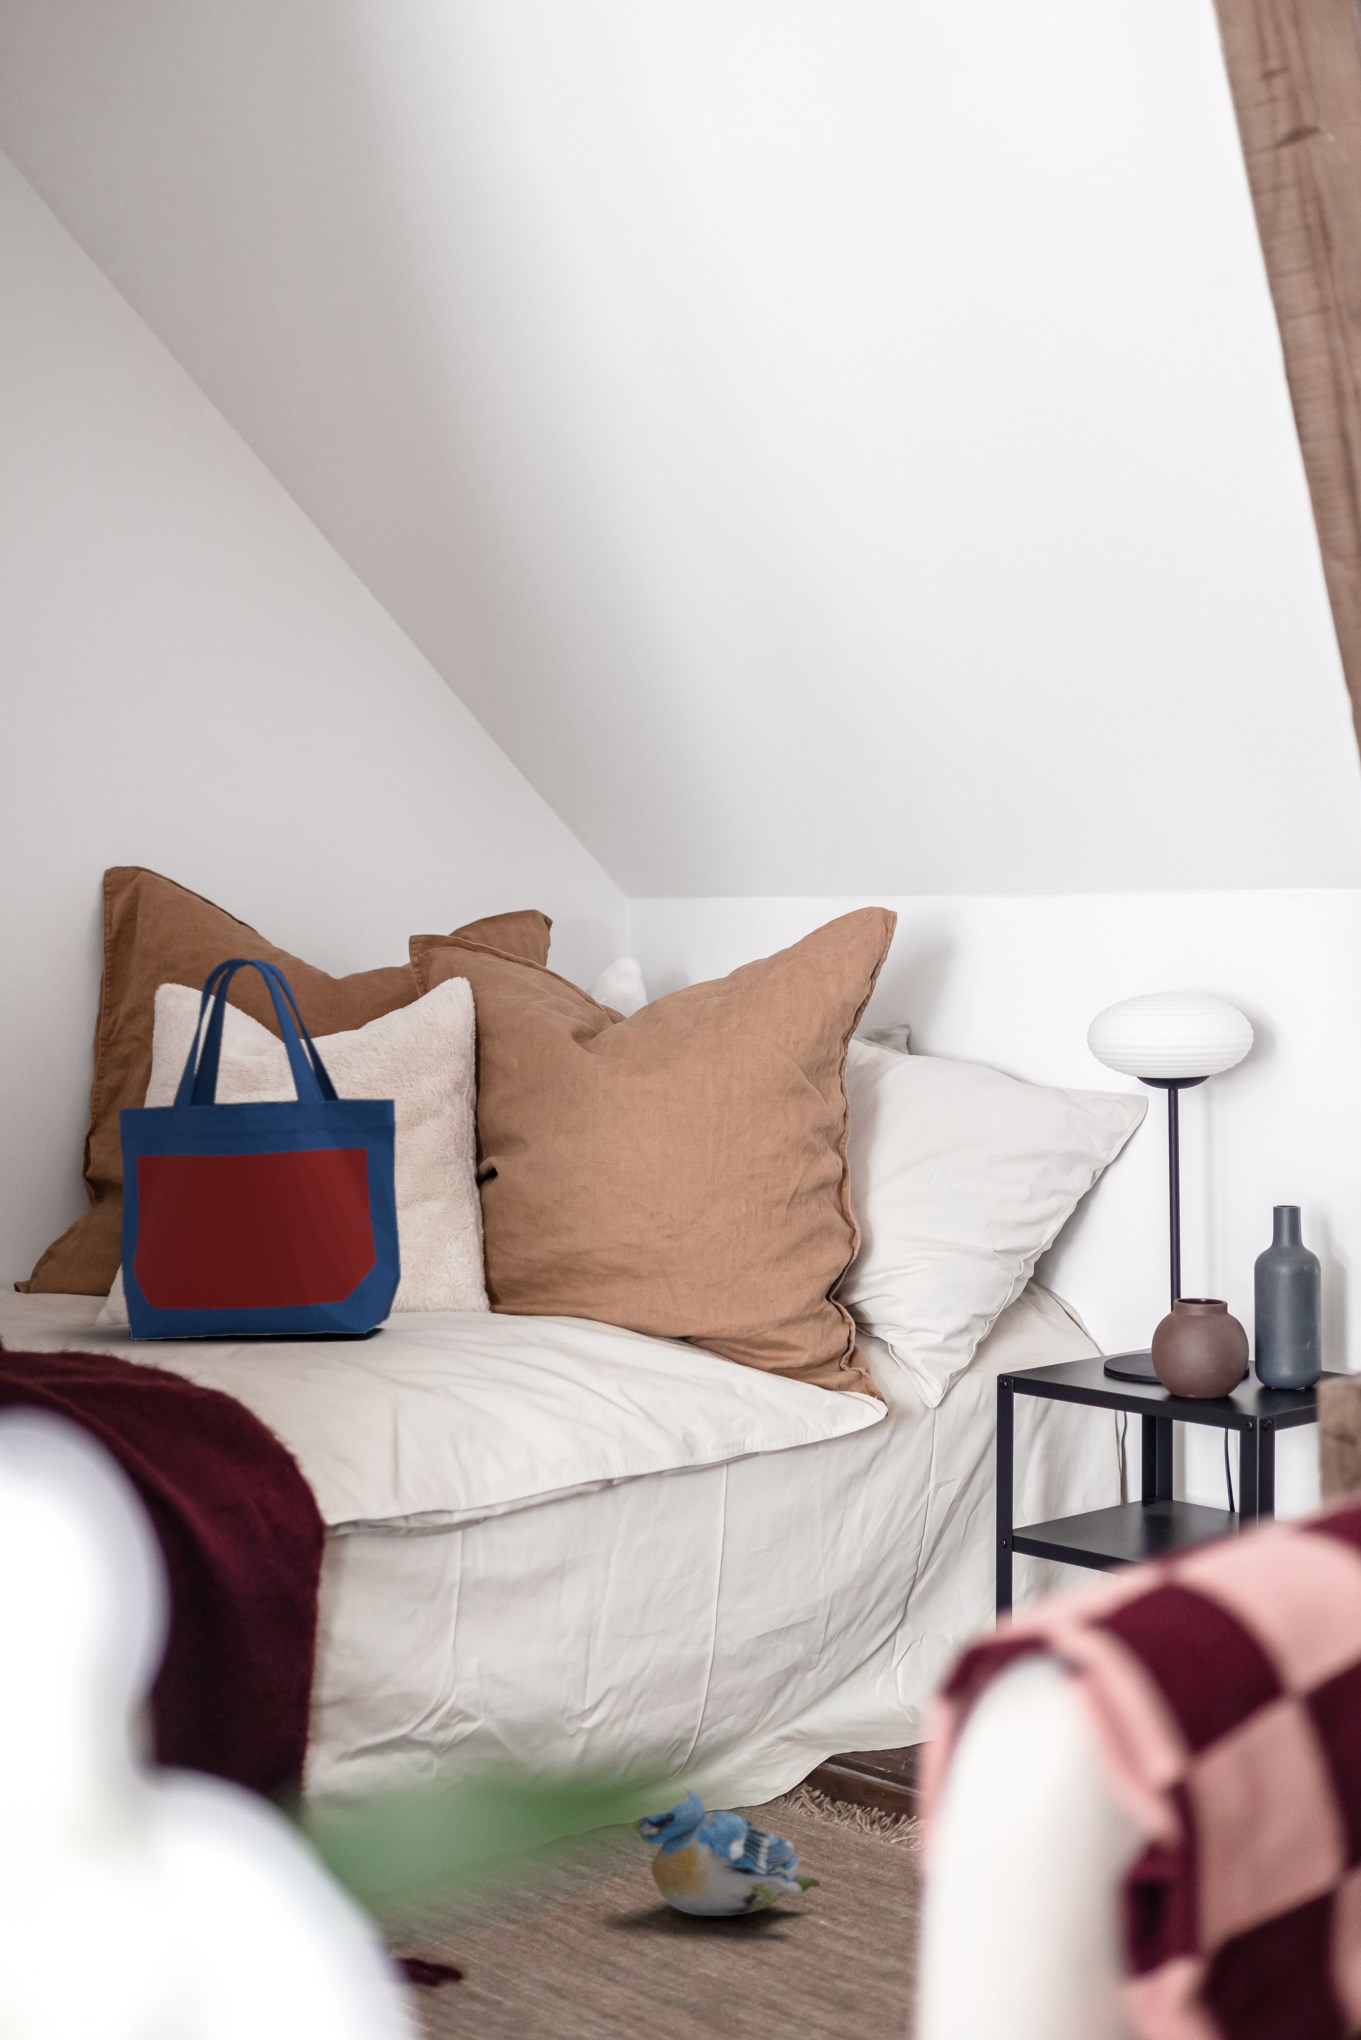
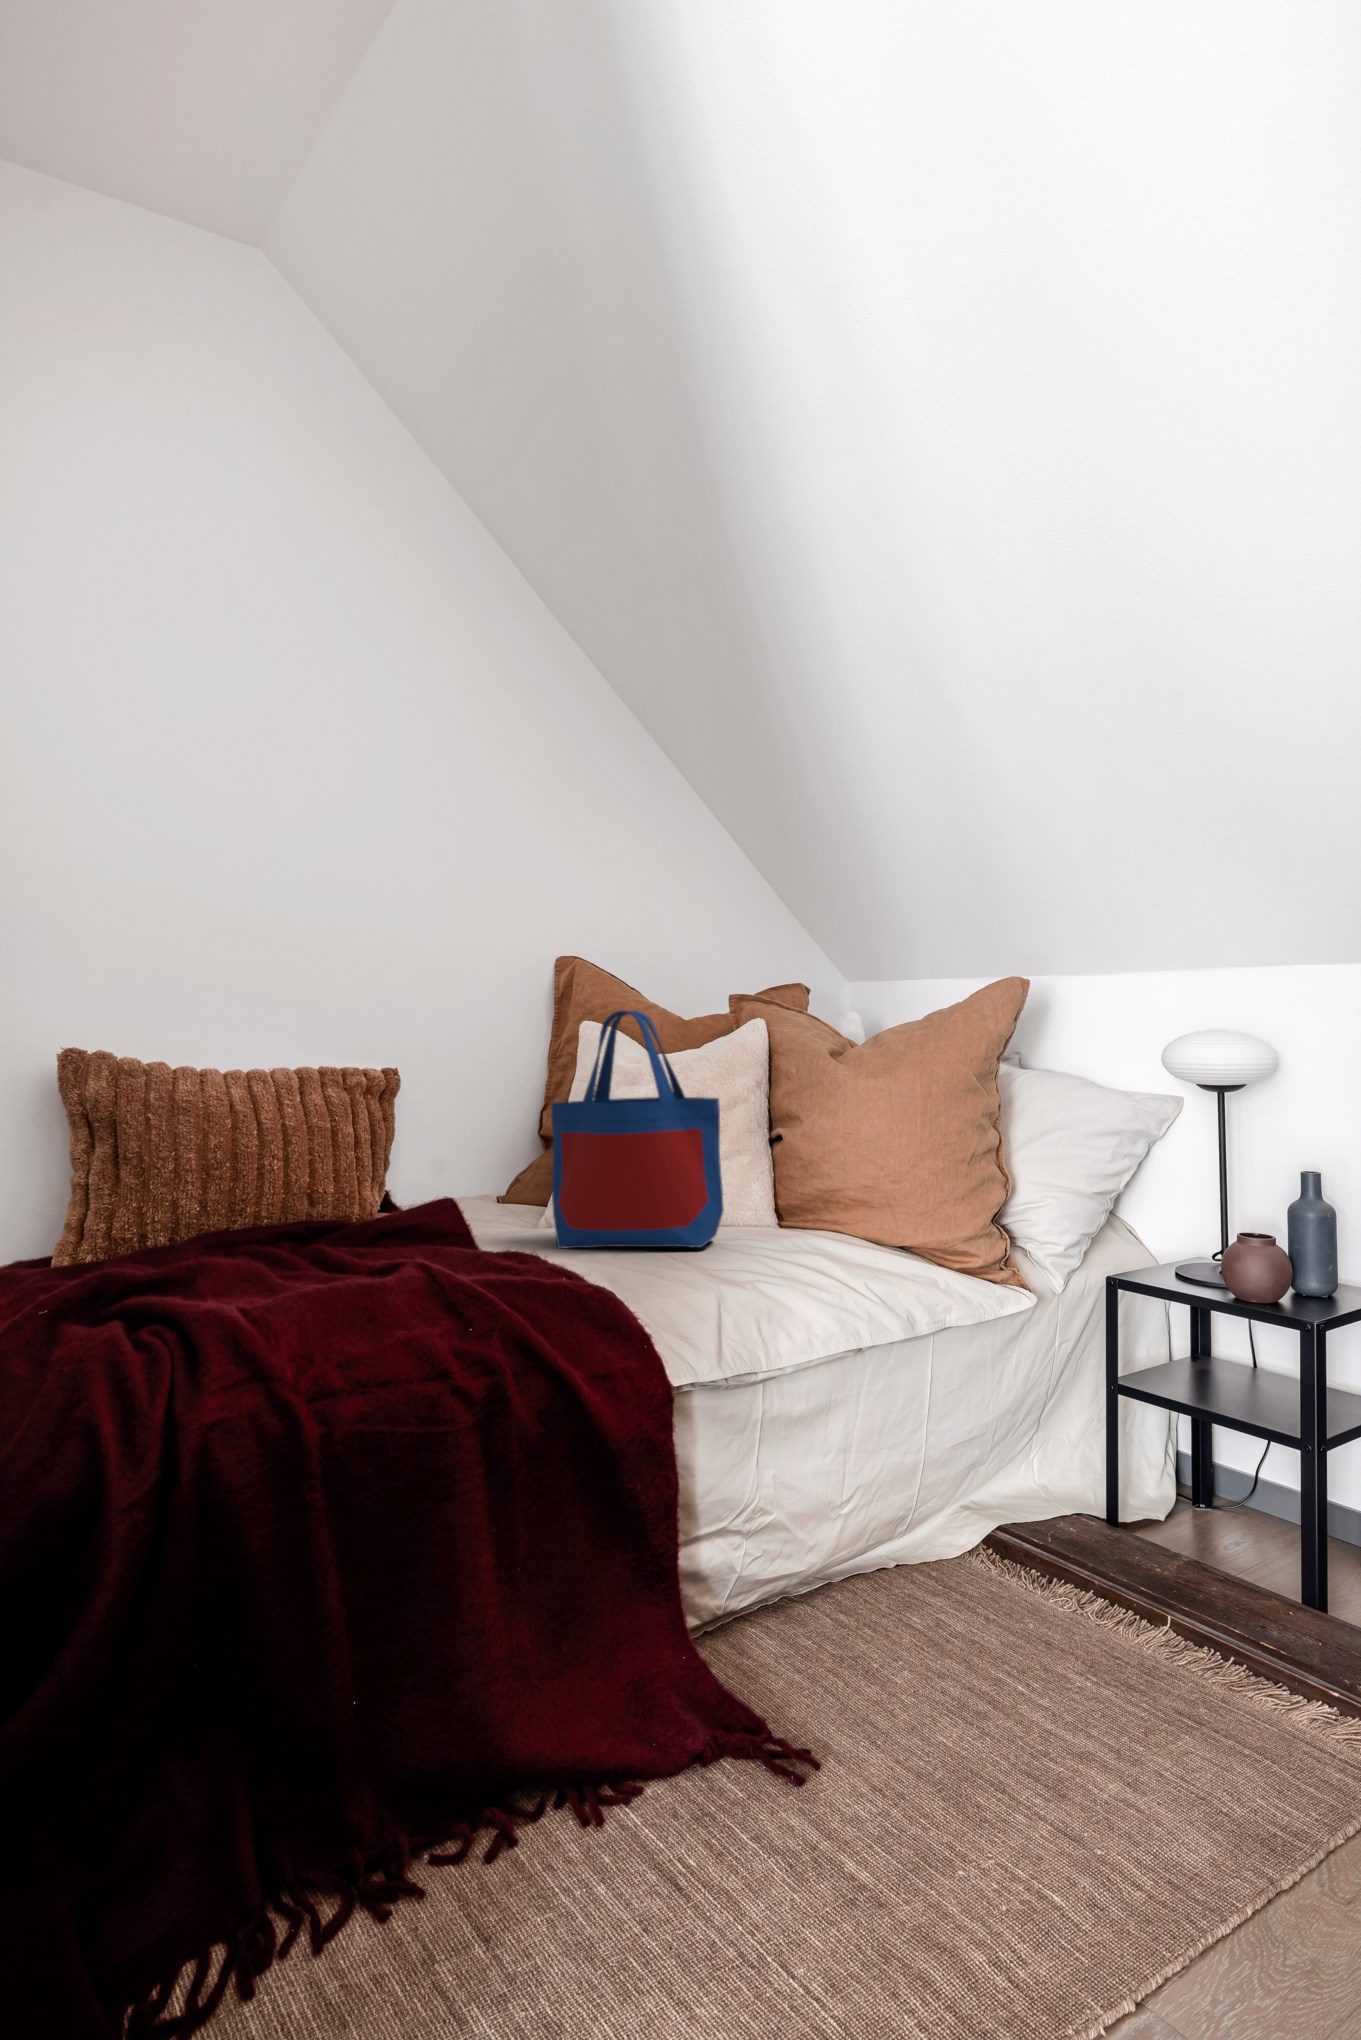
plush toy: present [634,1789,820,1916] -> none [877,1563,1004,1655]

